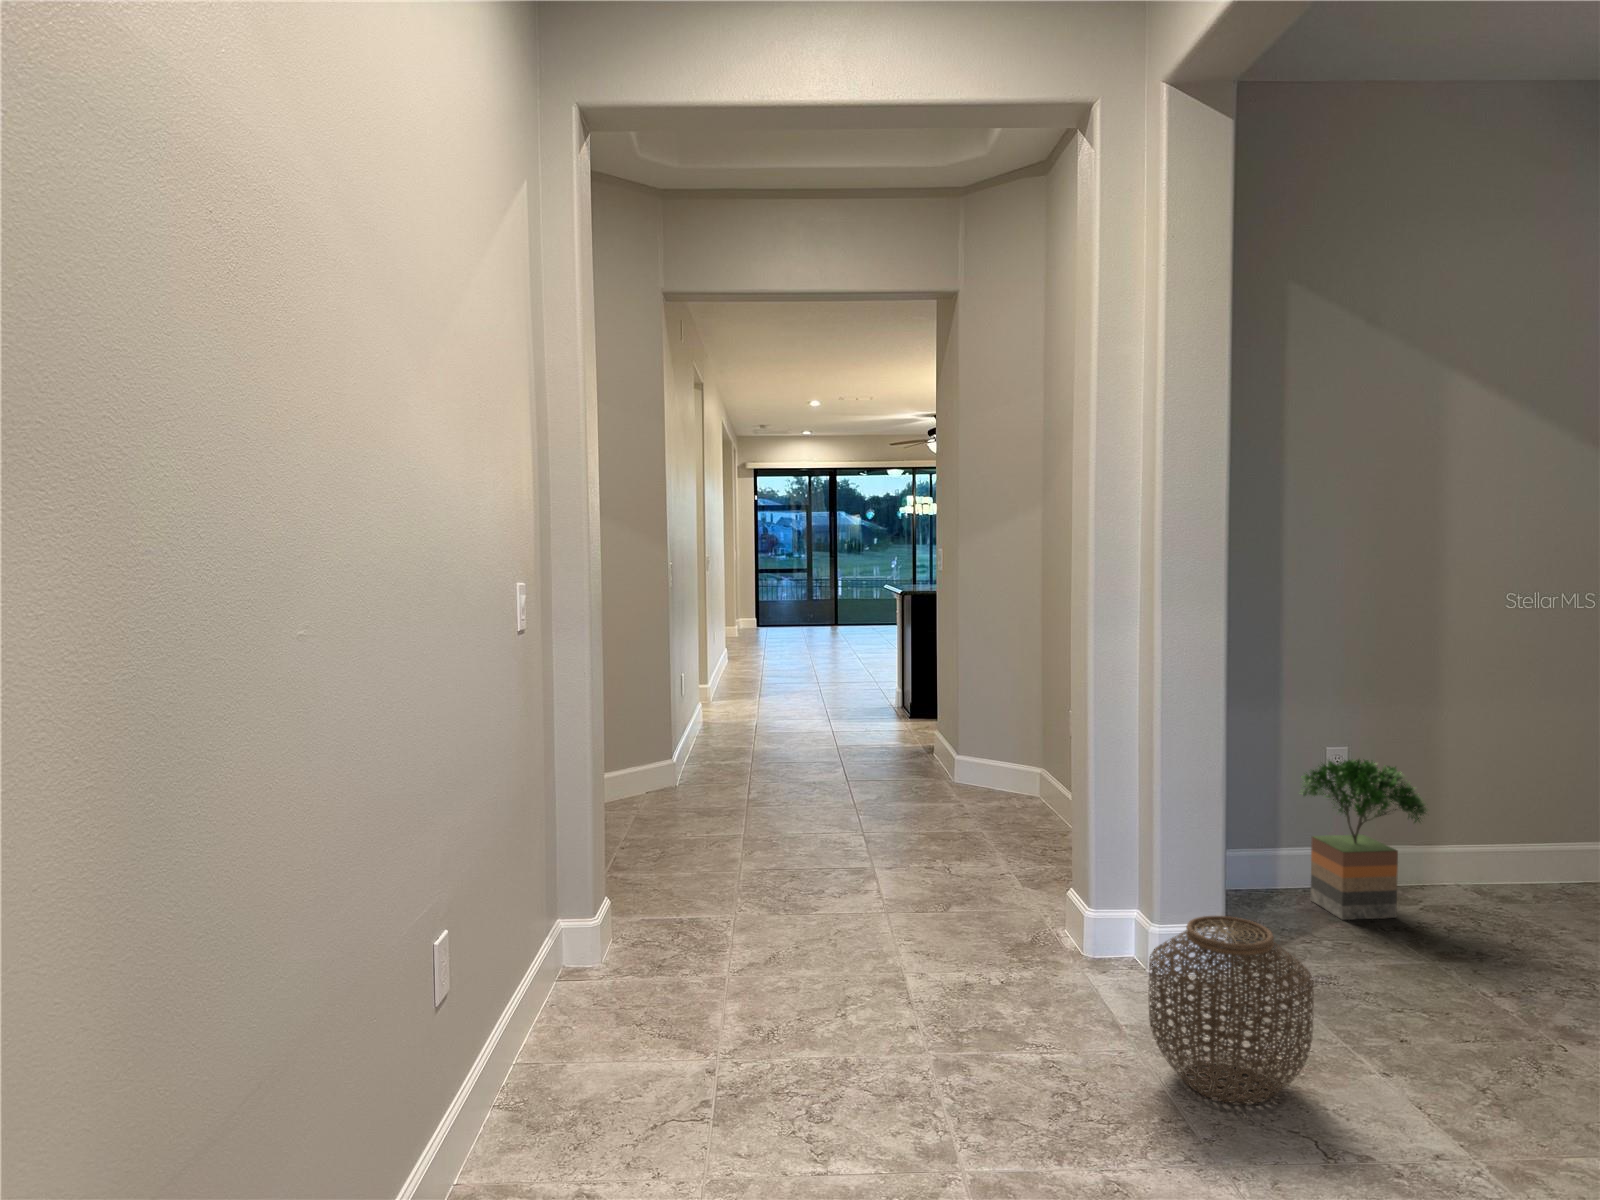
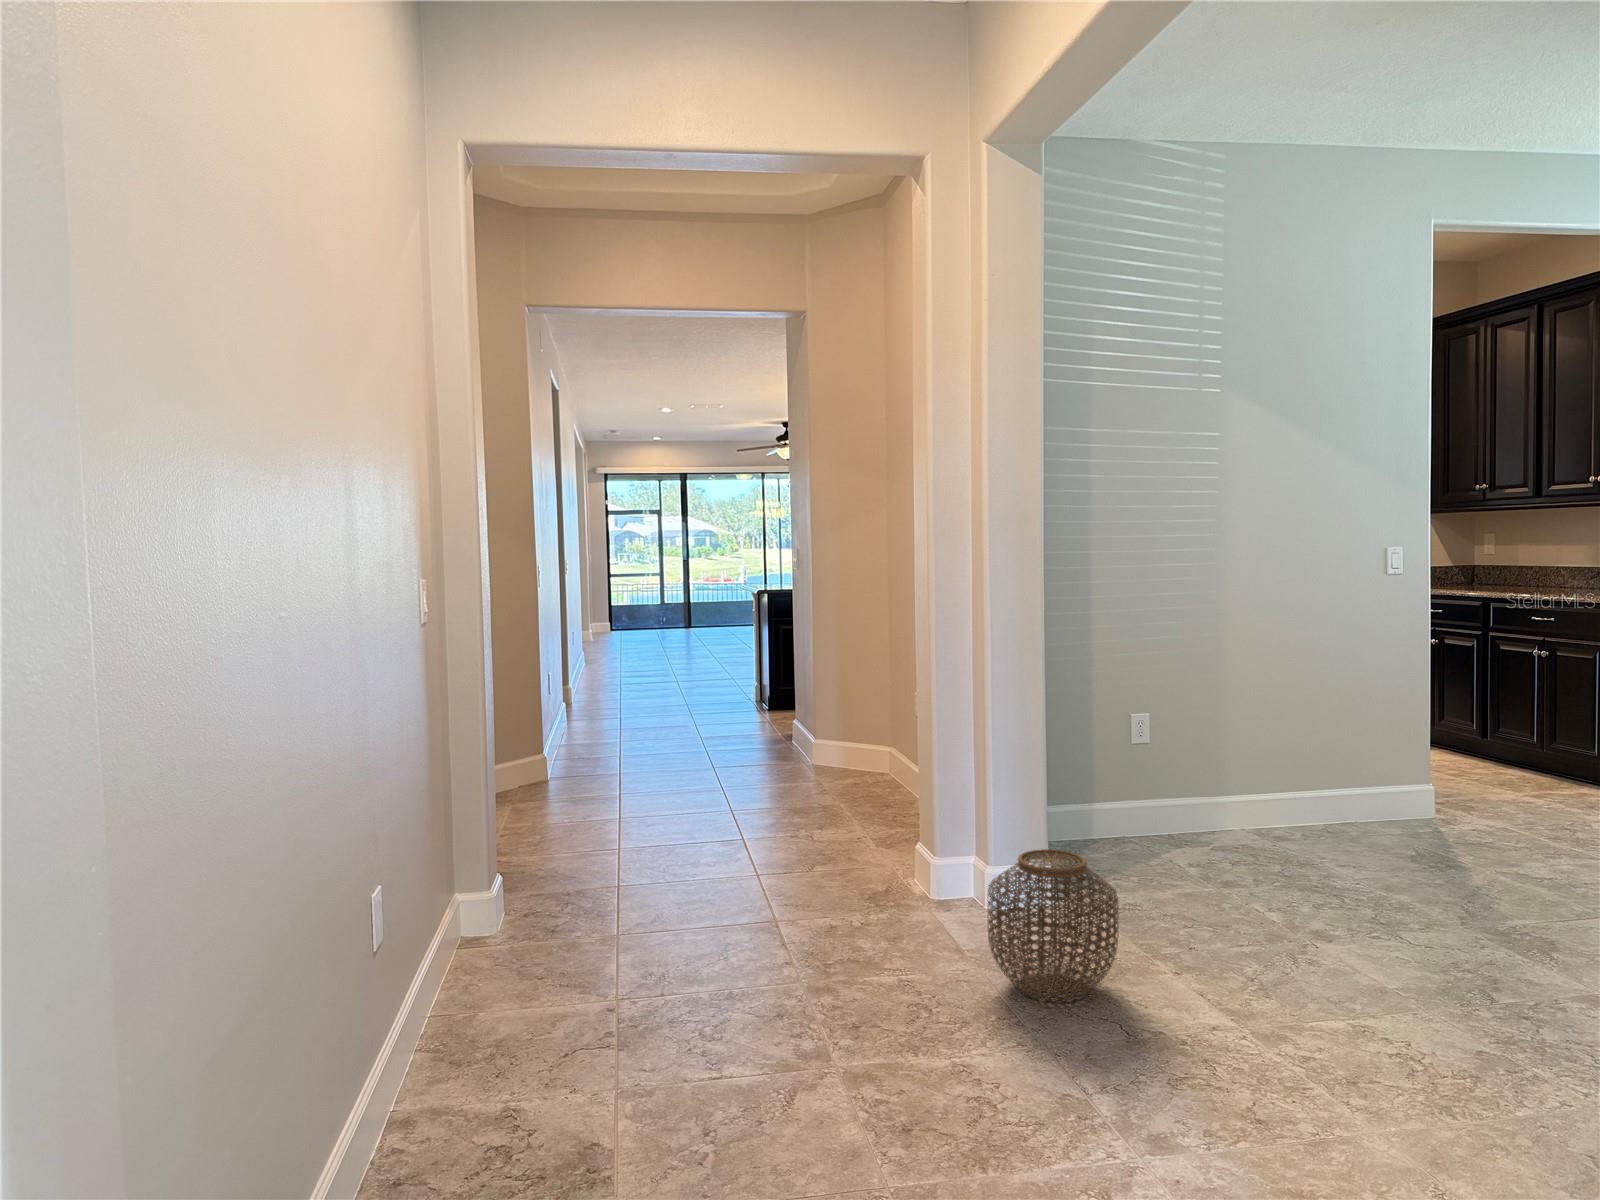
potted tree: present [1301,759,1427,920] -> none [1112,722,1218,862]

